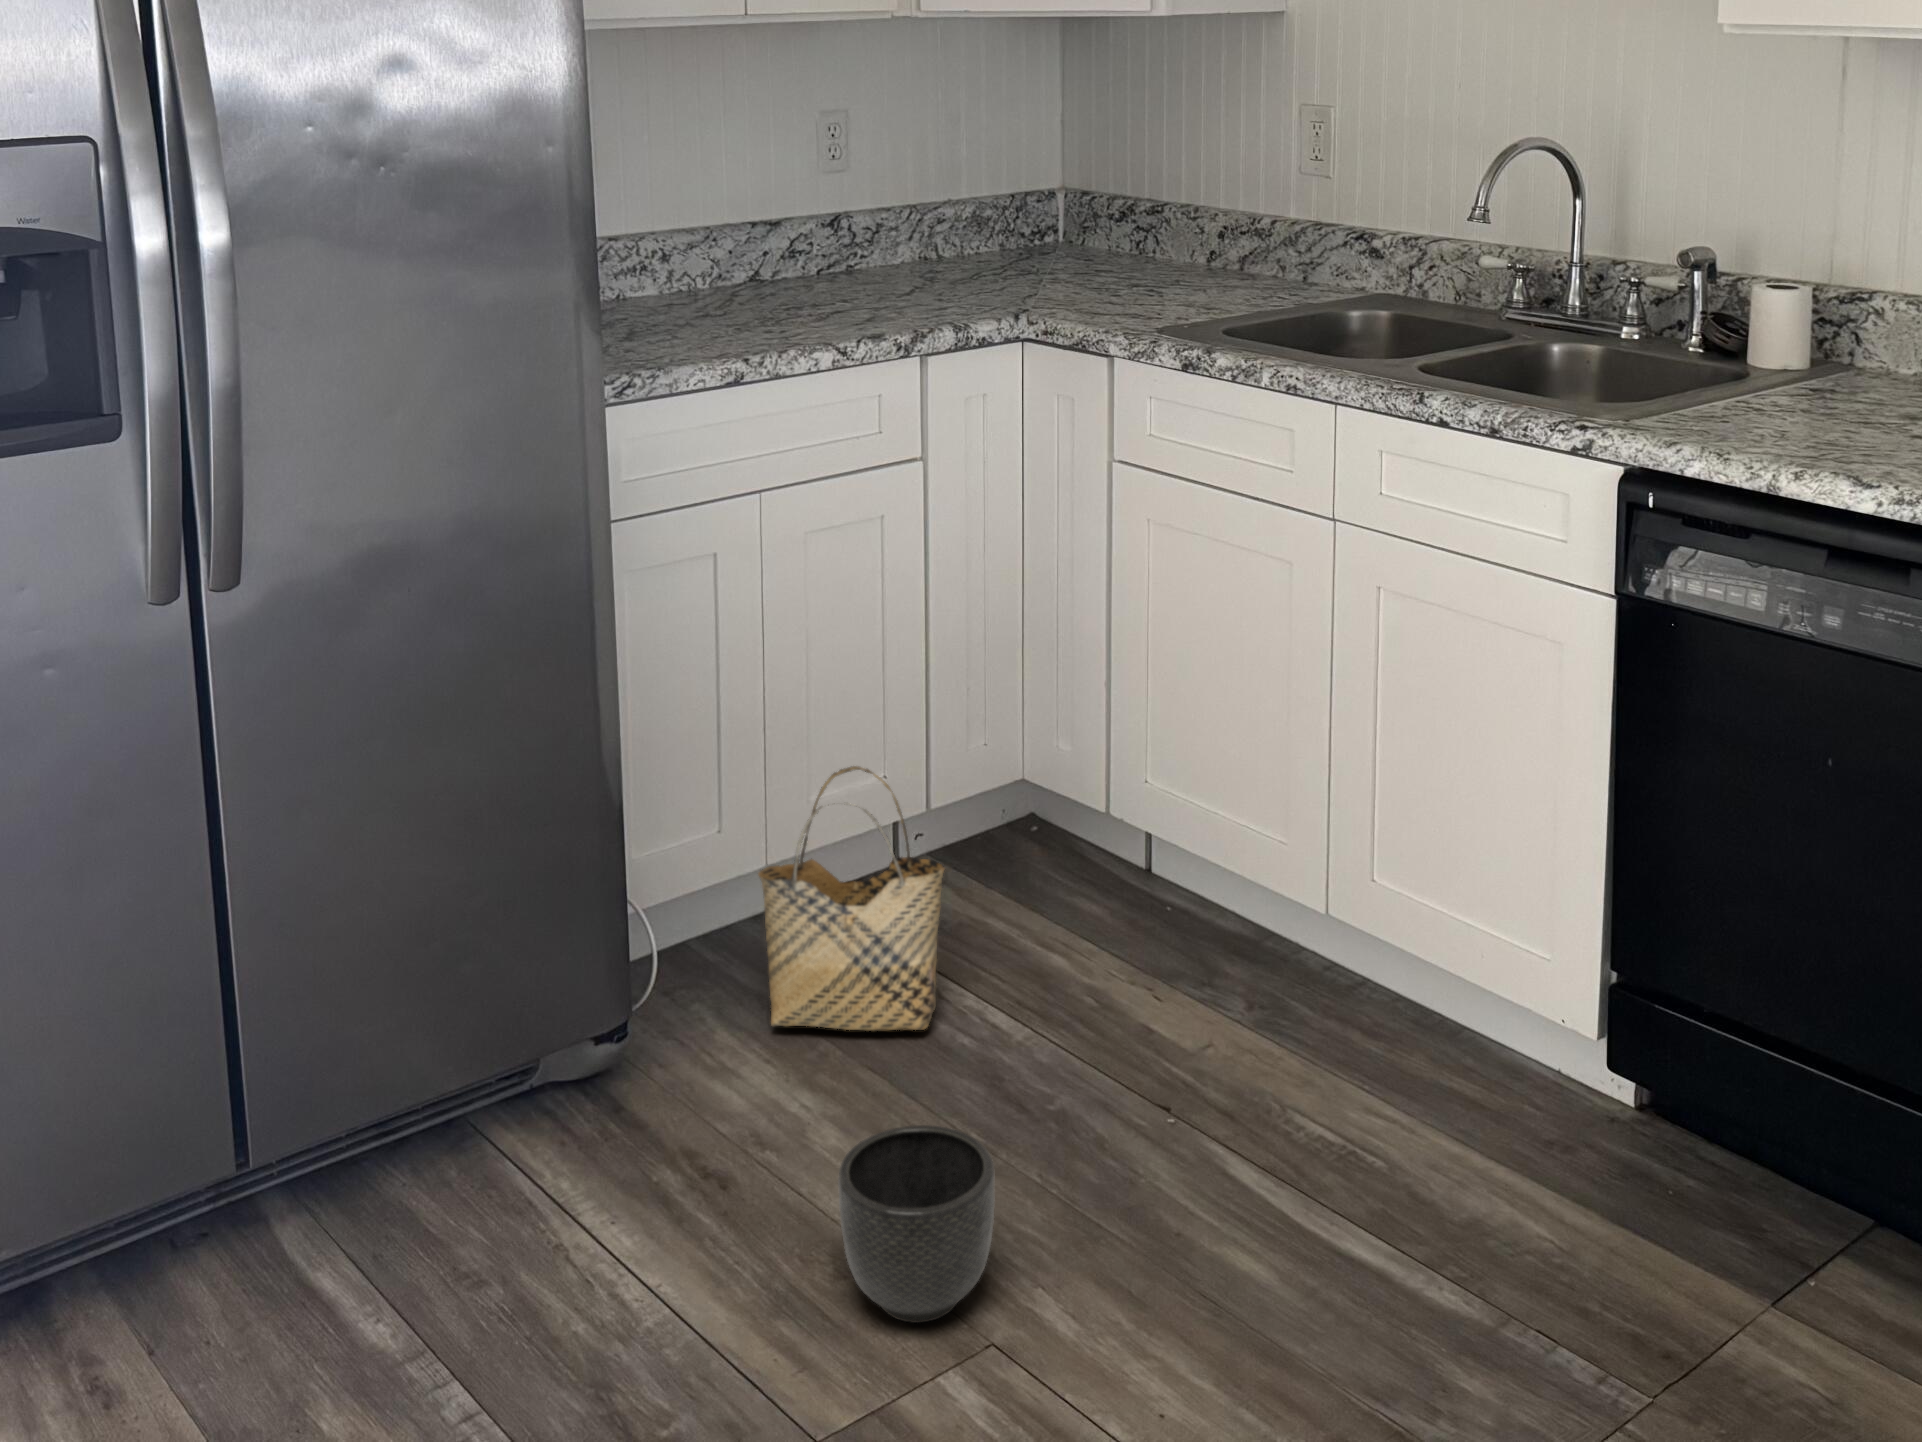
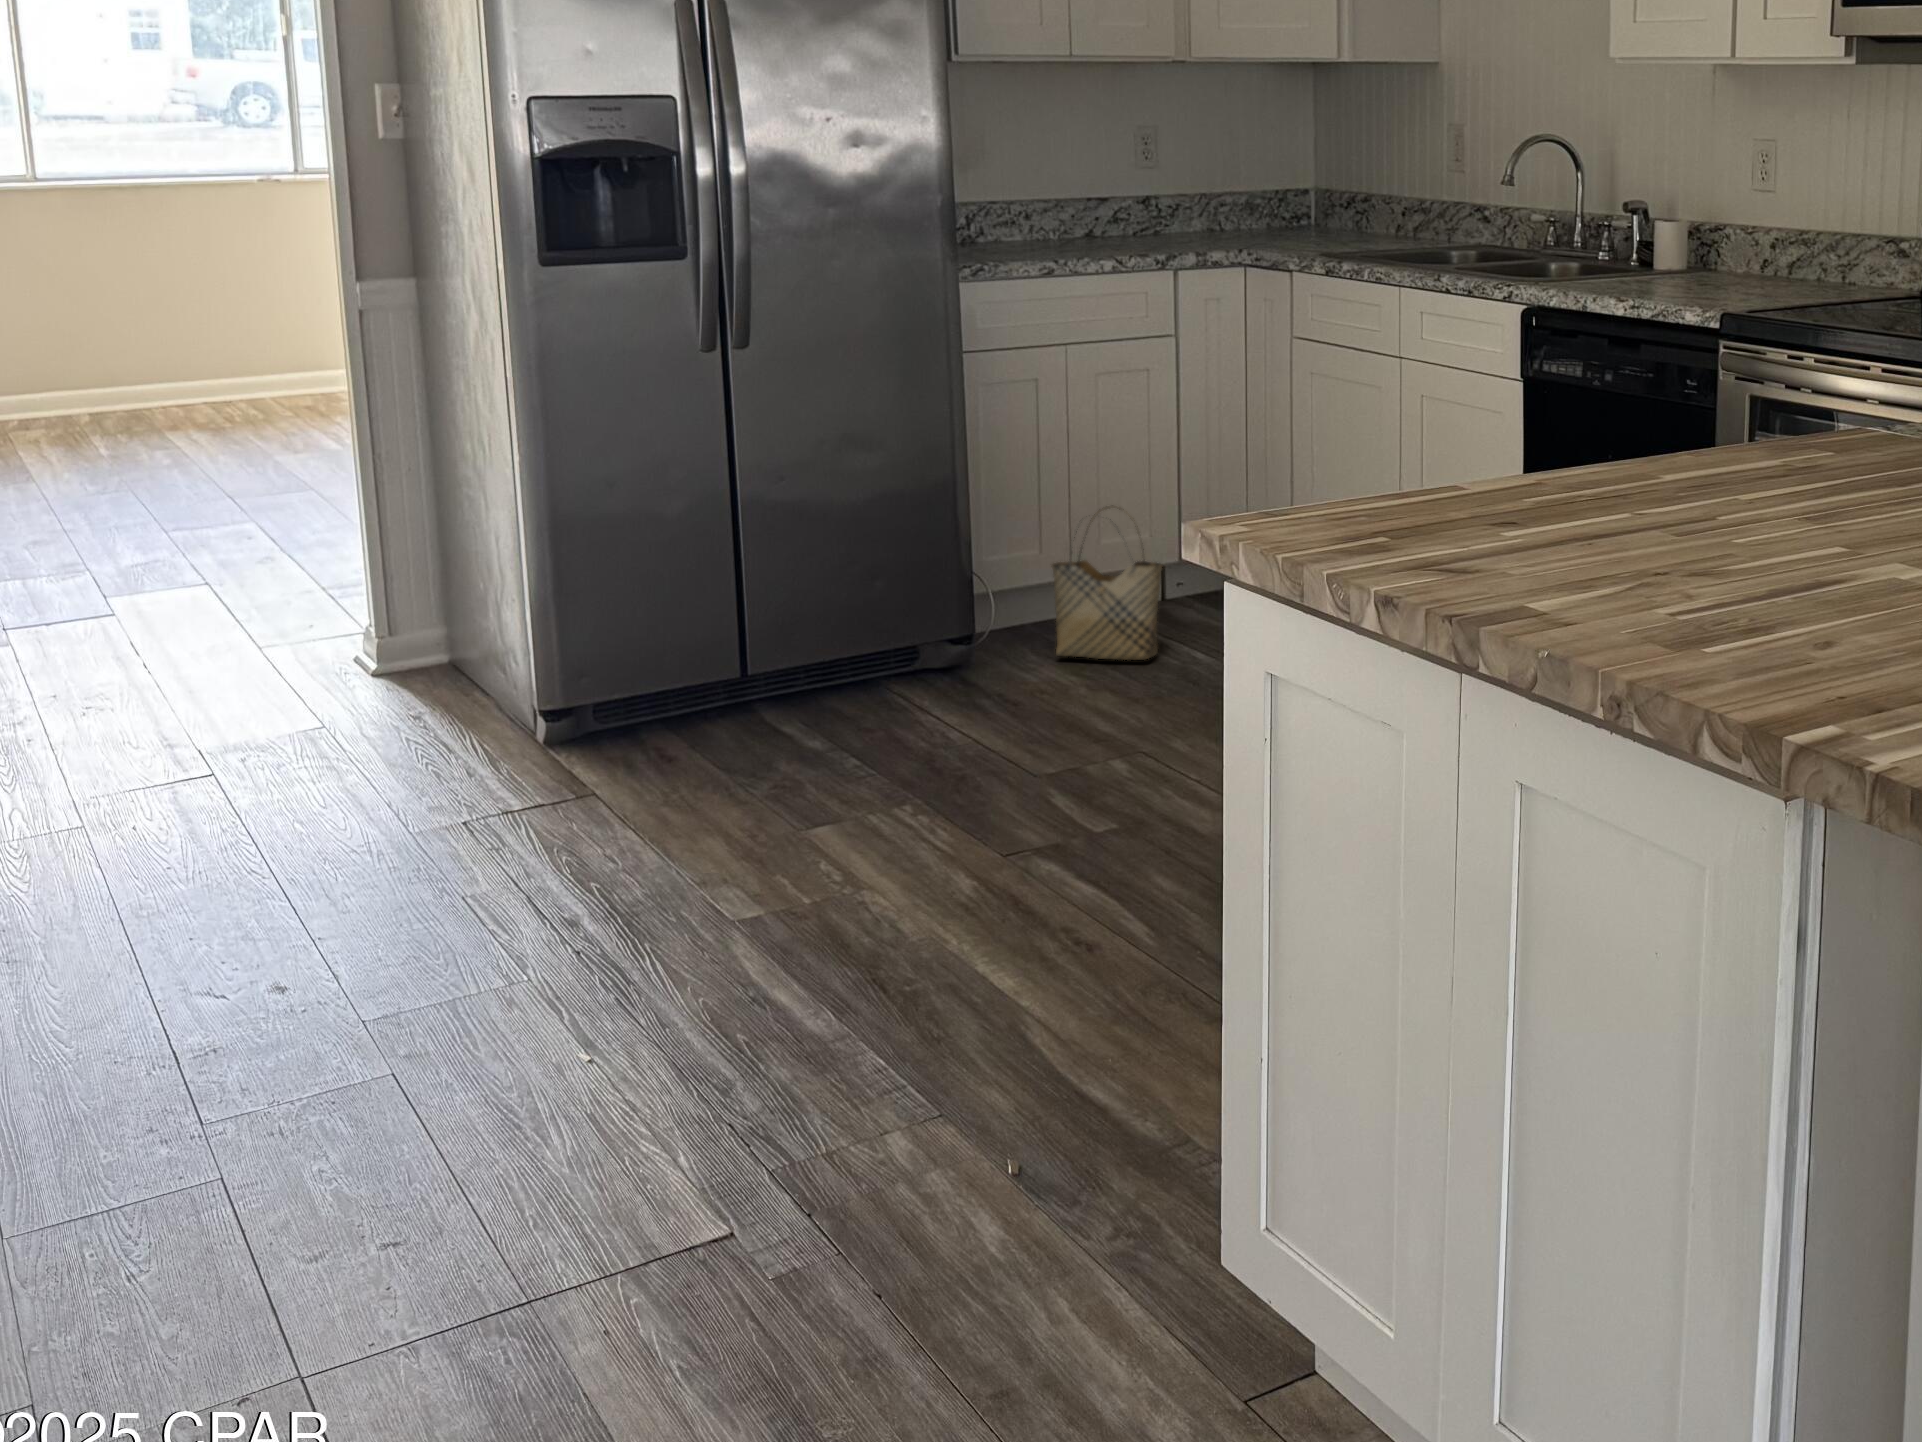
planter: present [838,1125,995,1323] -> none [1058,656,1144,750]

